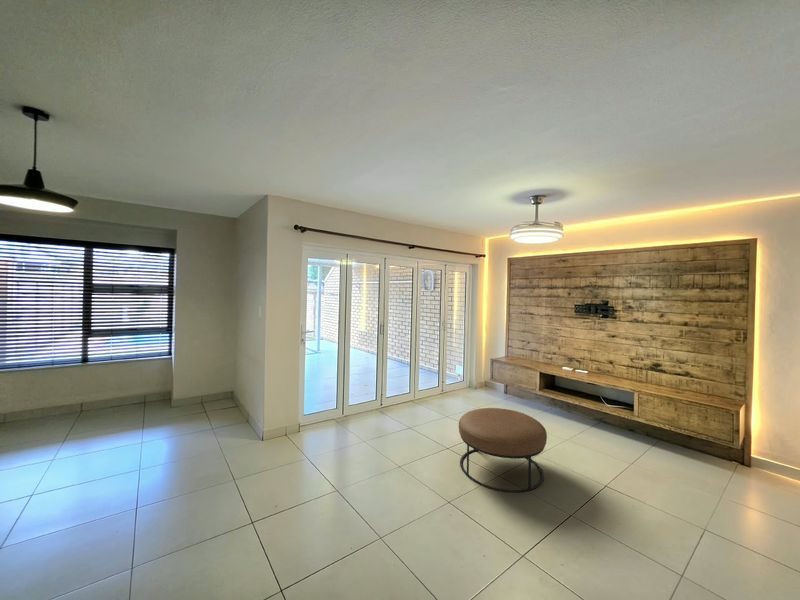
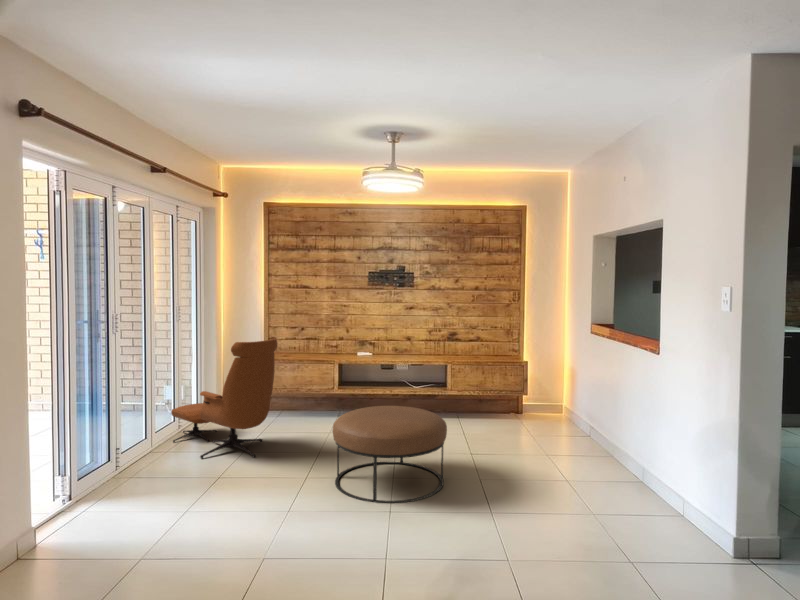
lounge chair: none [430,349,472,419] -> present [171,339,277,458]

